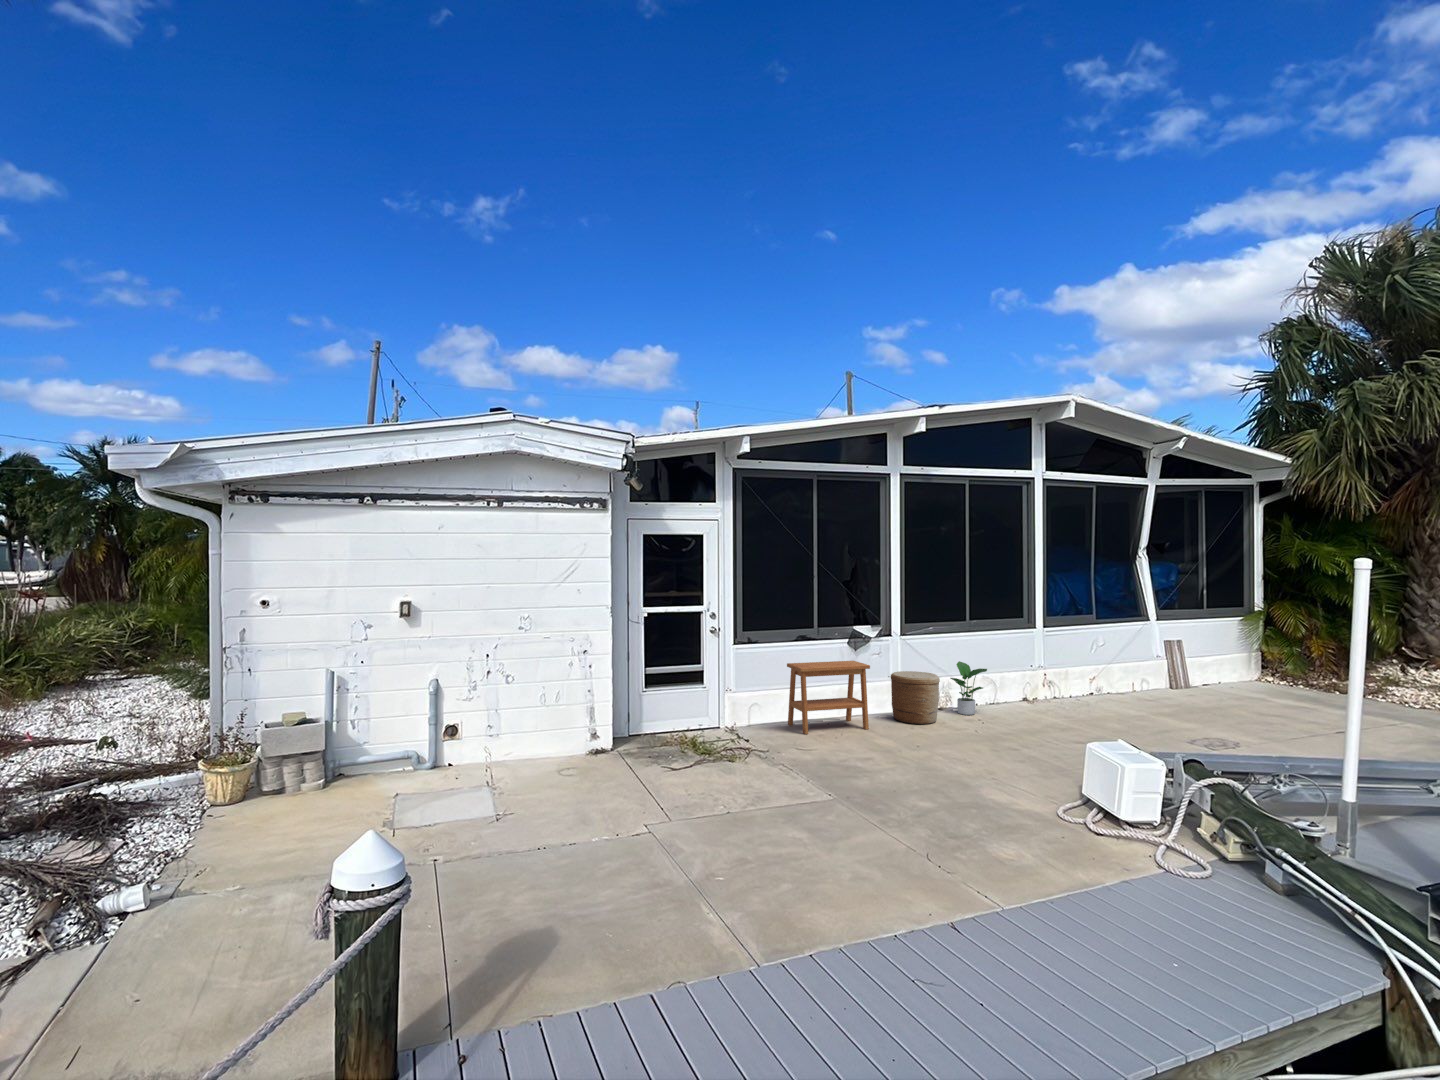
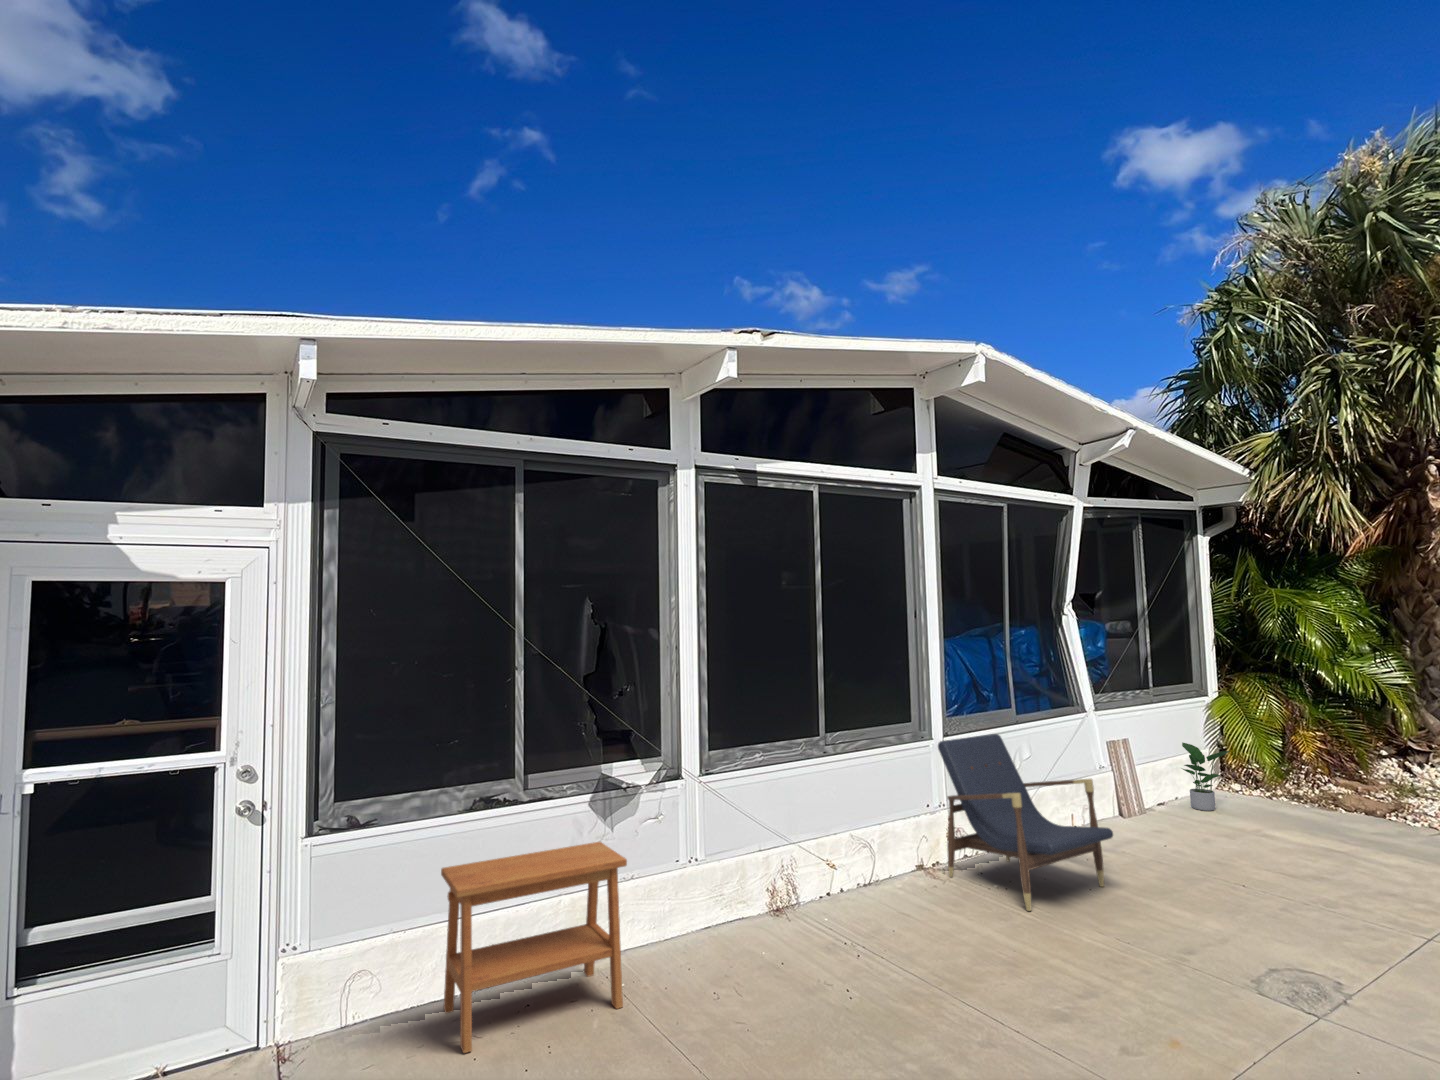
lounge chair: none [1039,628,1141,718] -> present [938,734,1113,911]
potted plant: present [950,661,987,715] -> present [1182,743,1230,811]
woven basket: present [891,671,940,724] -> none [678,847,773,973]

